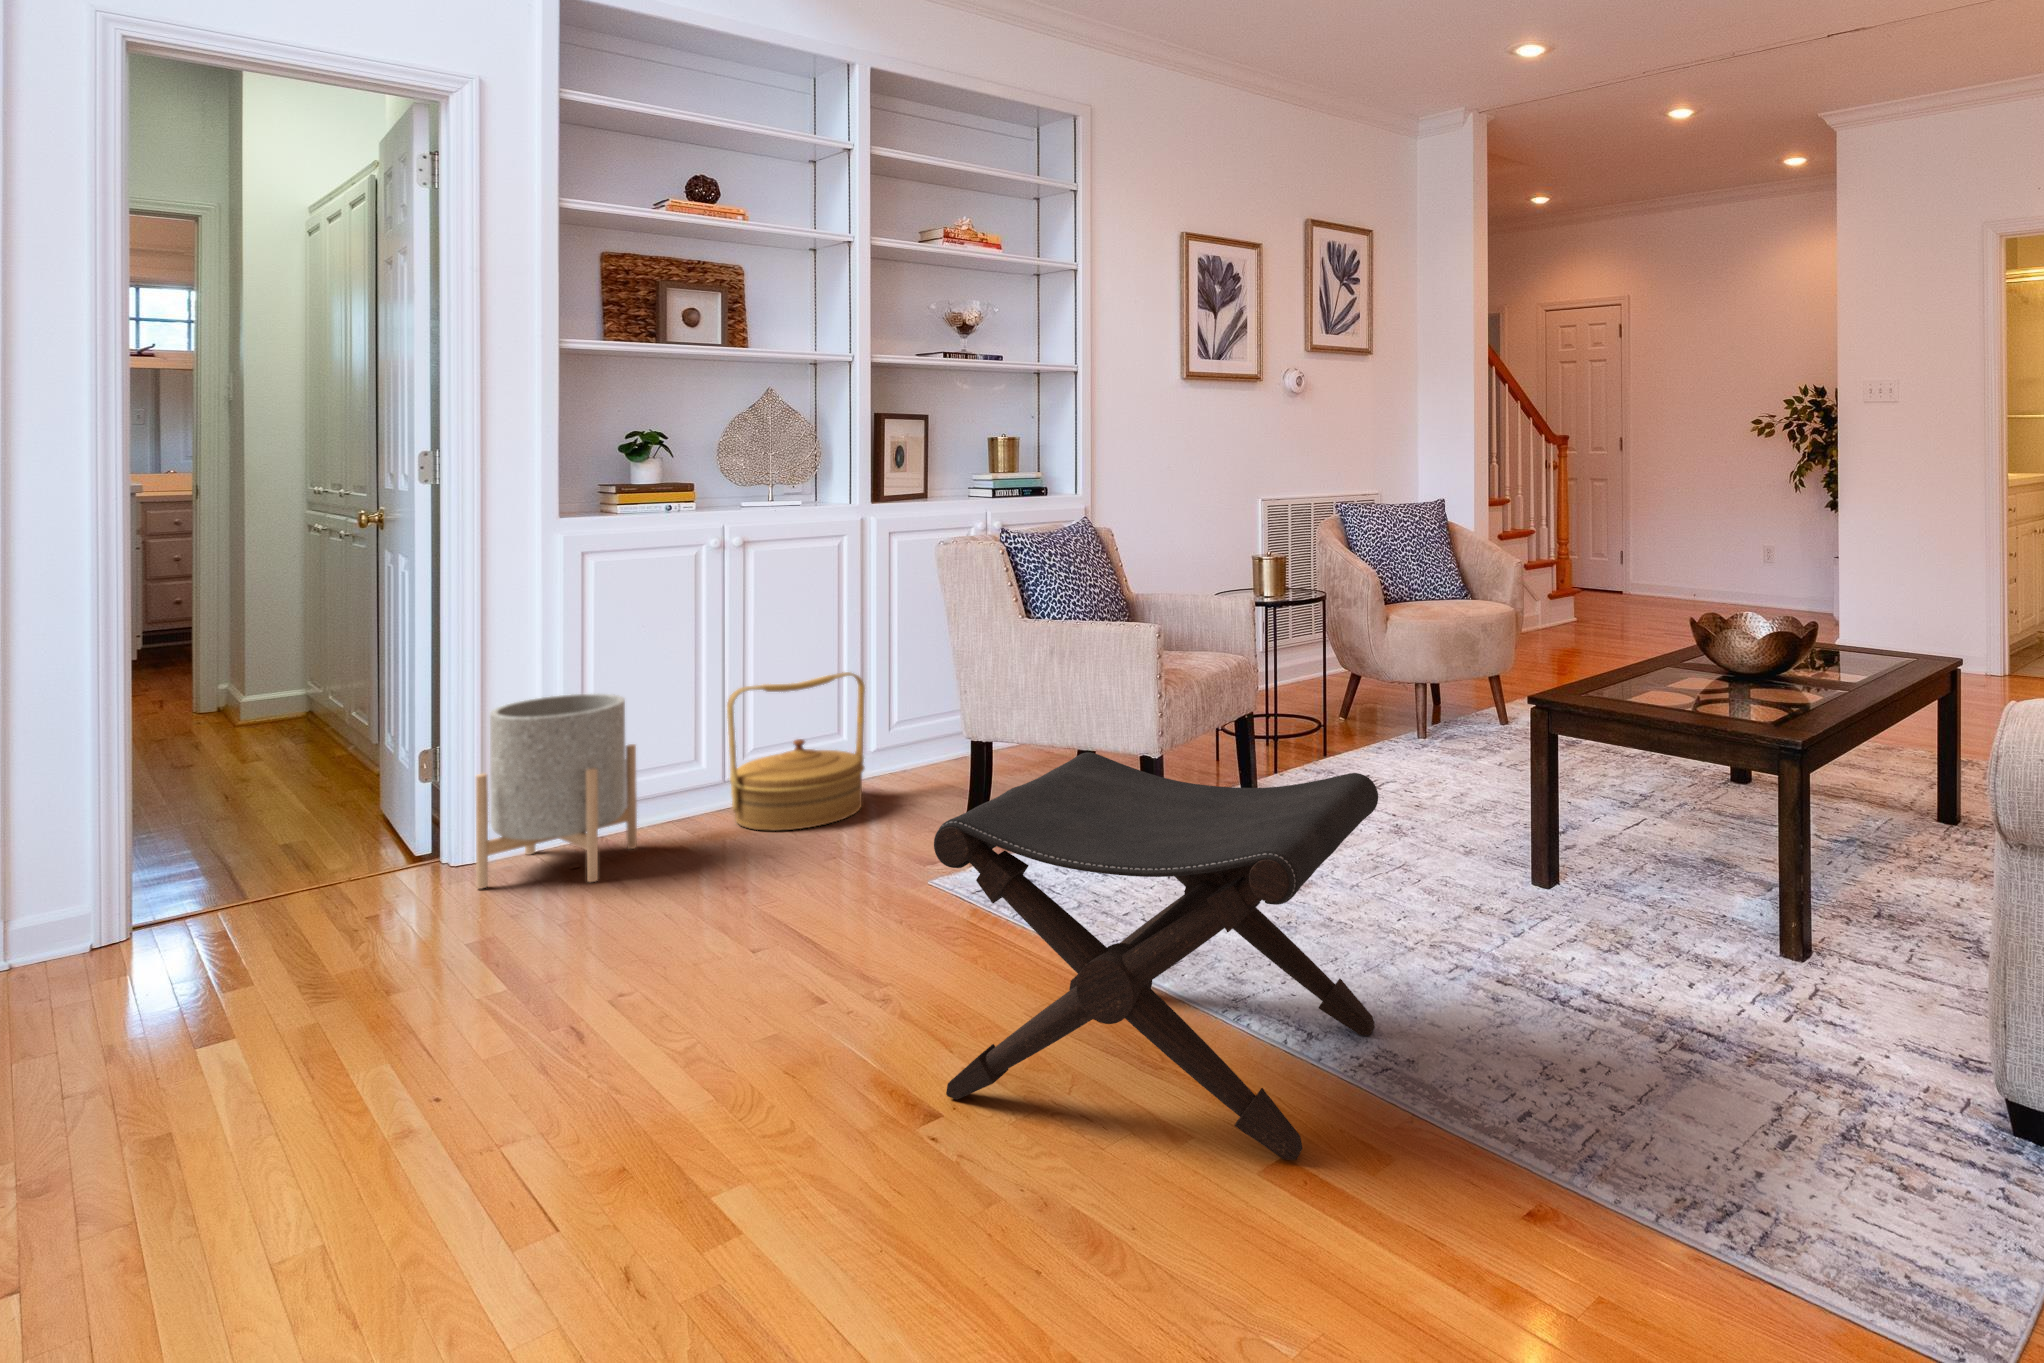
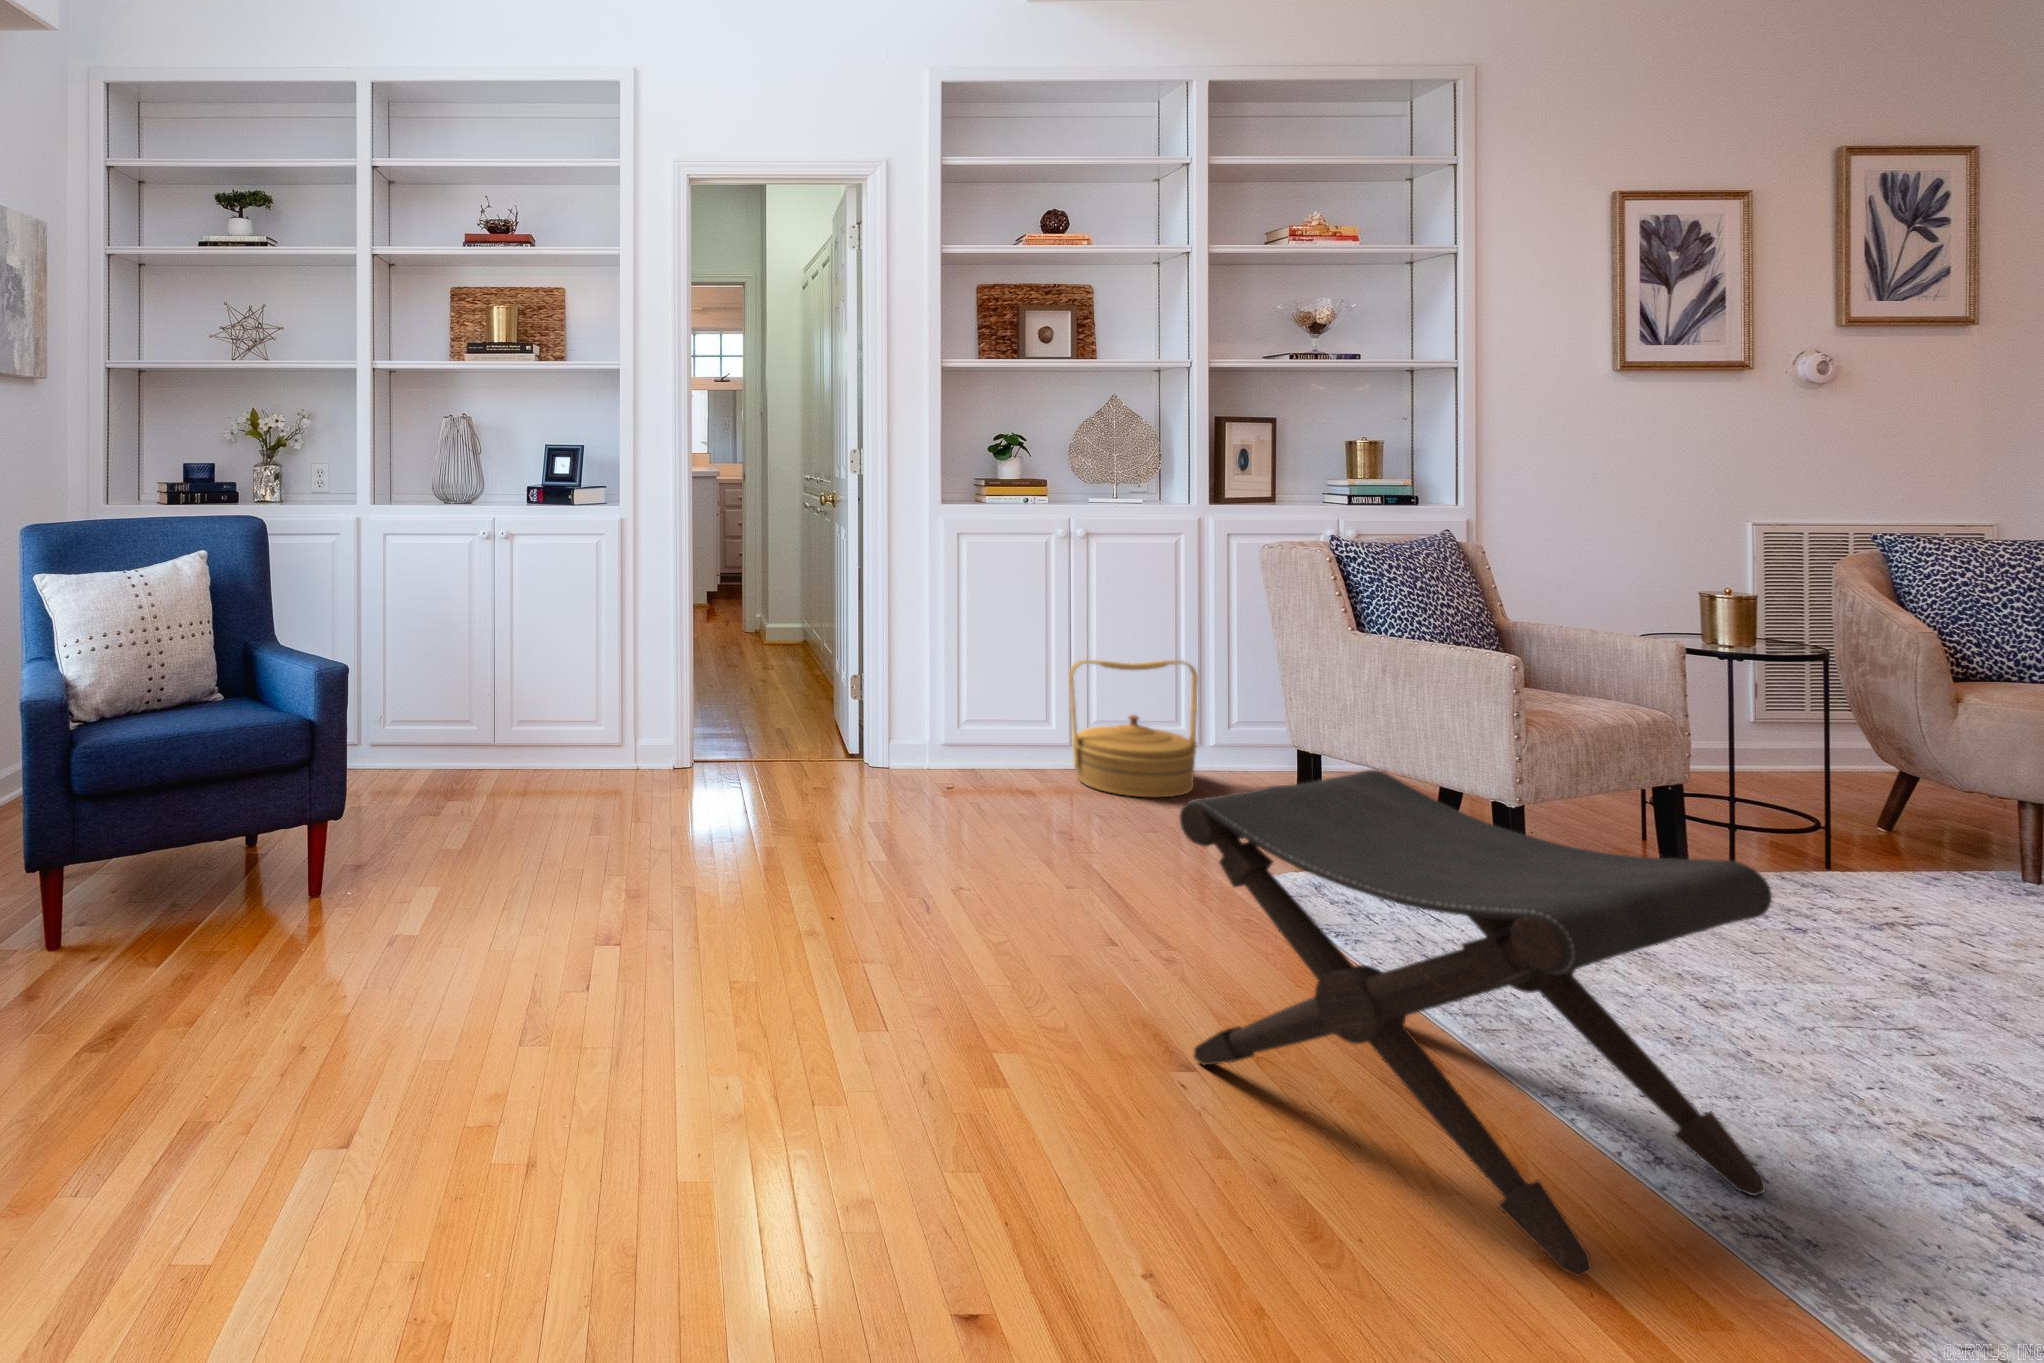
planter: present [475,694,637,889] -> none [878,645,996,799]

